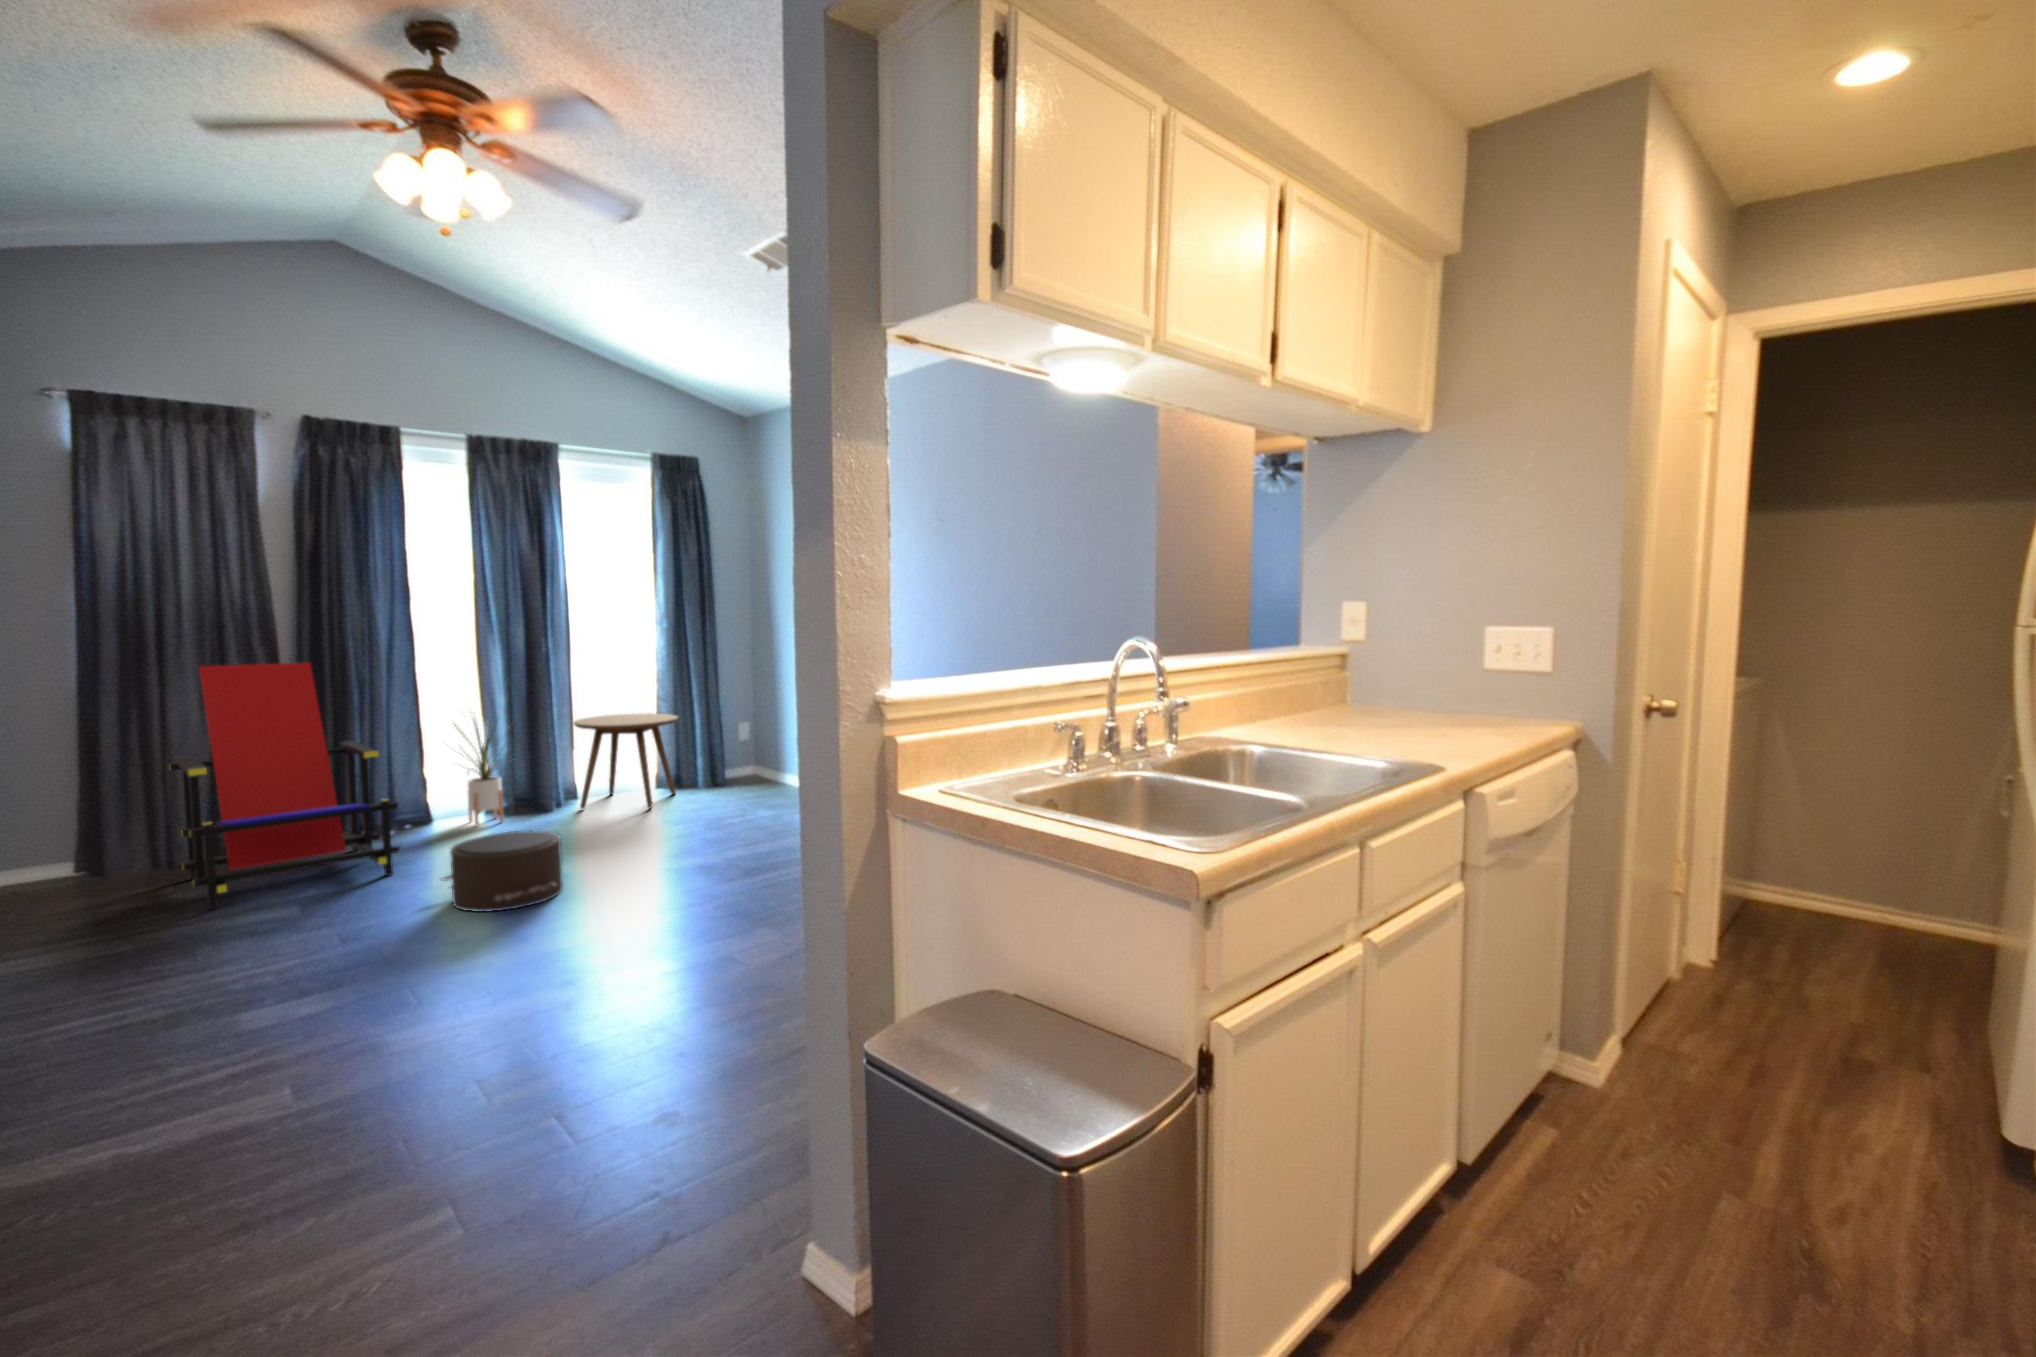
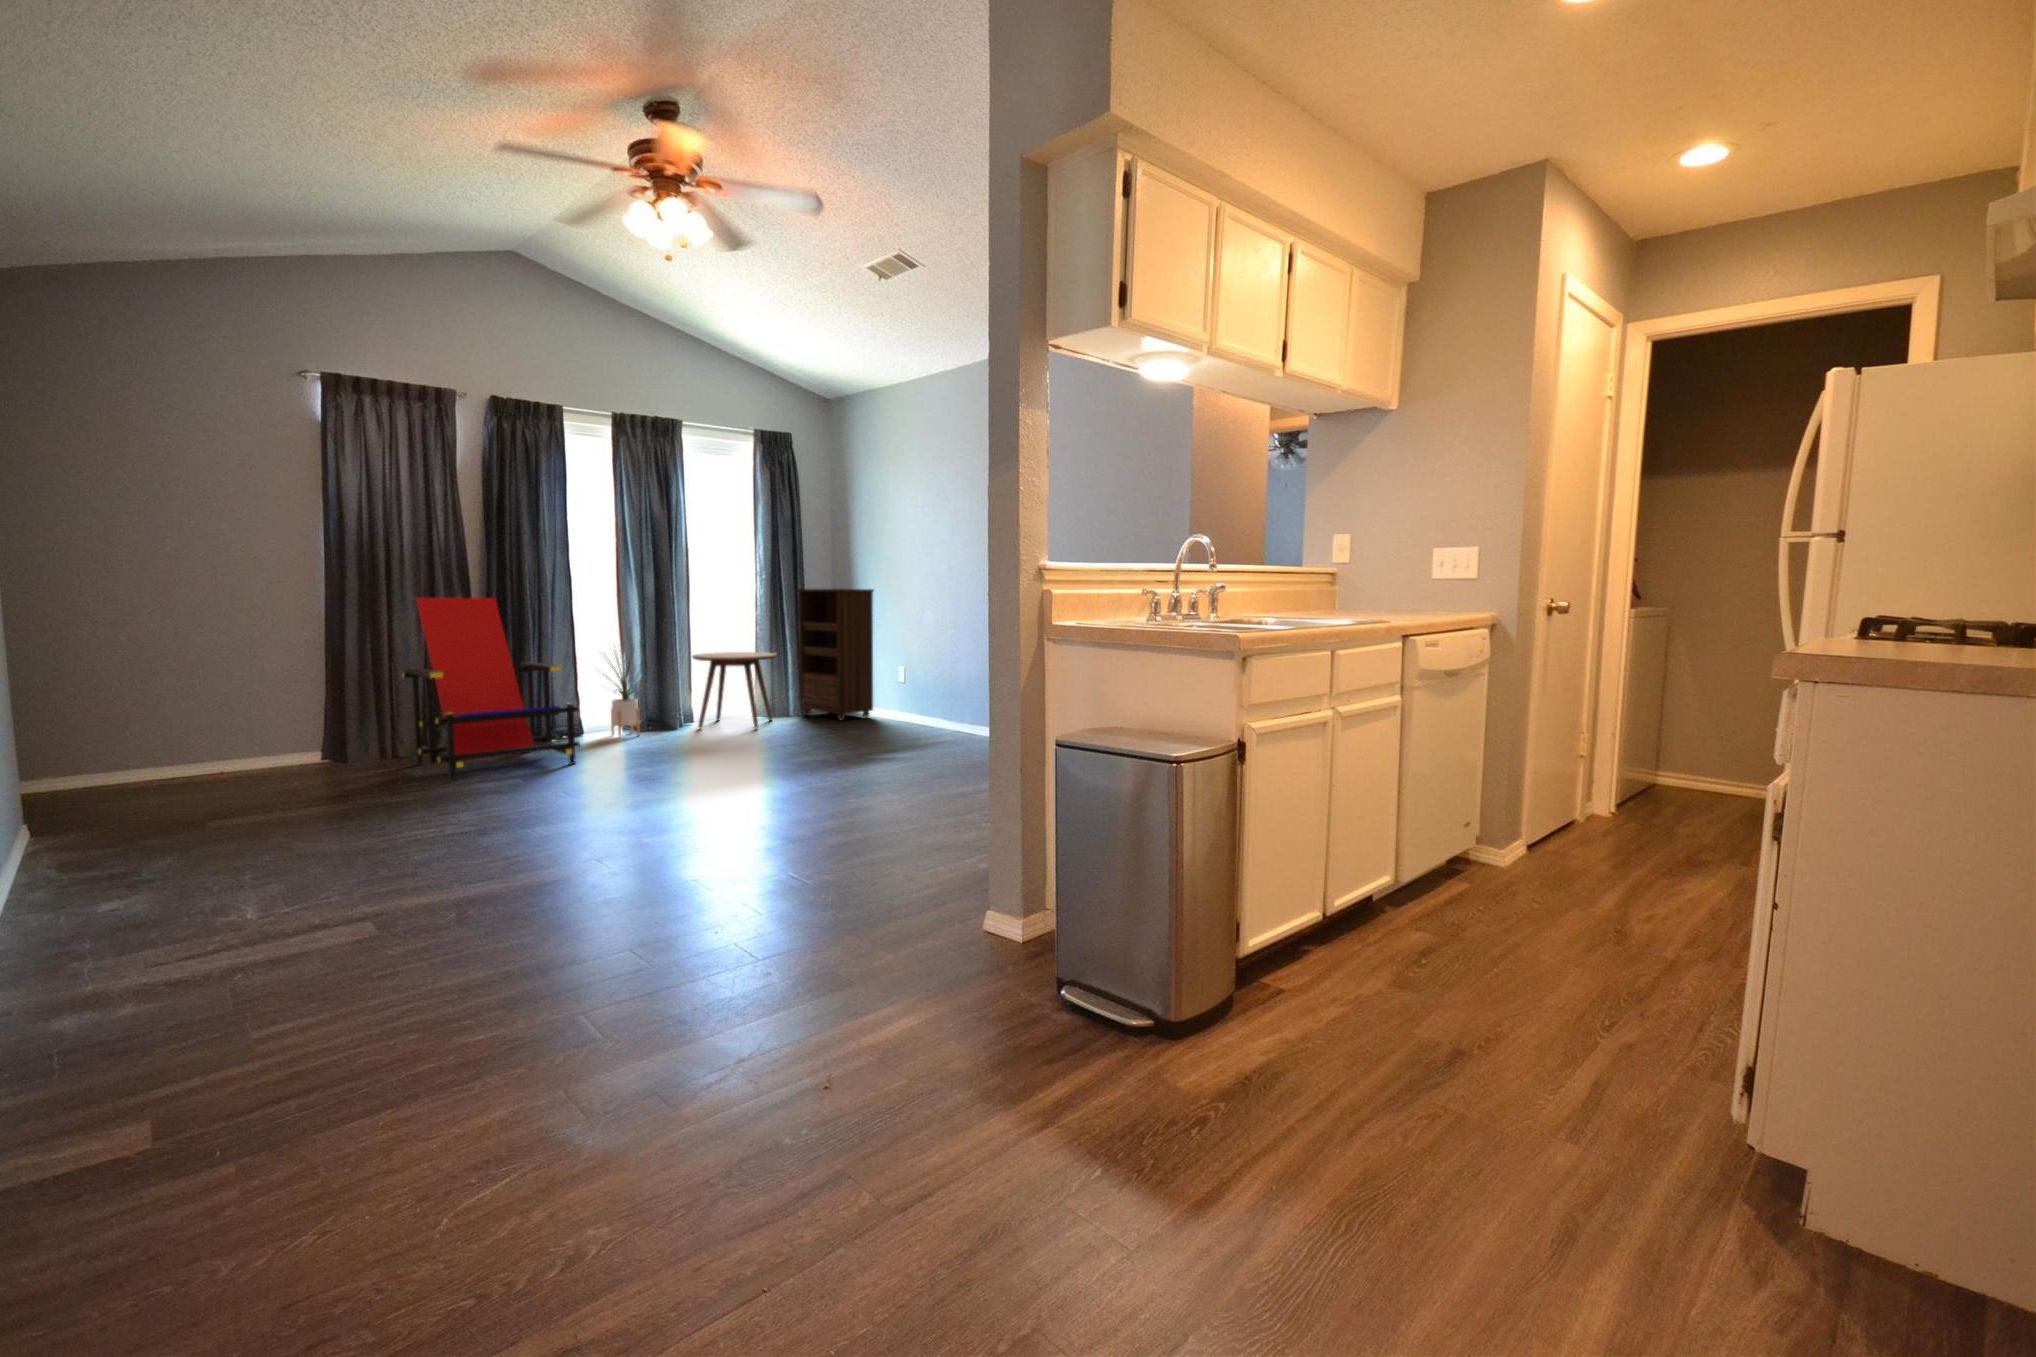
bookshelf: none [707,636,797,794] -> present [797,589,874,720]
pouf: present [442,831,563,912] -> none [622,728,718,783]

